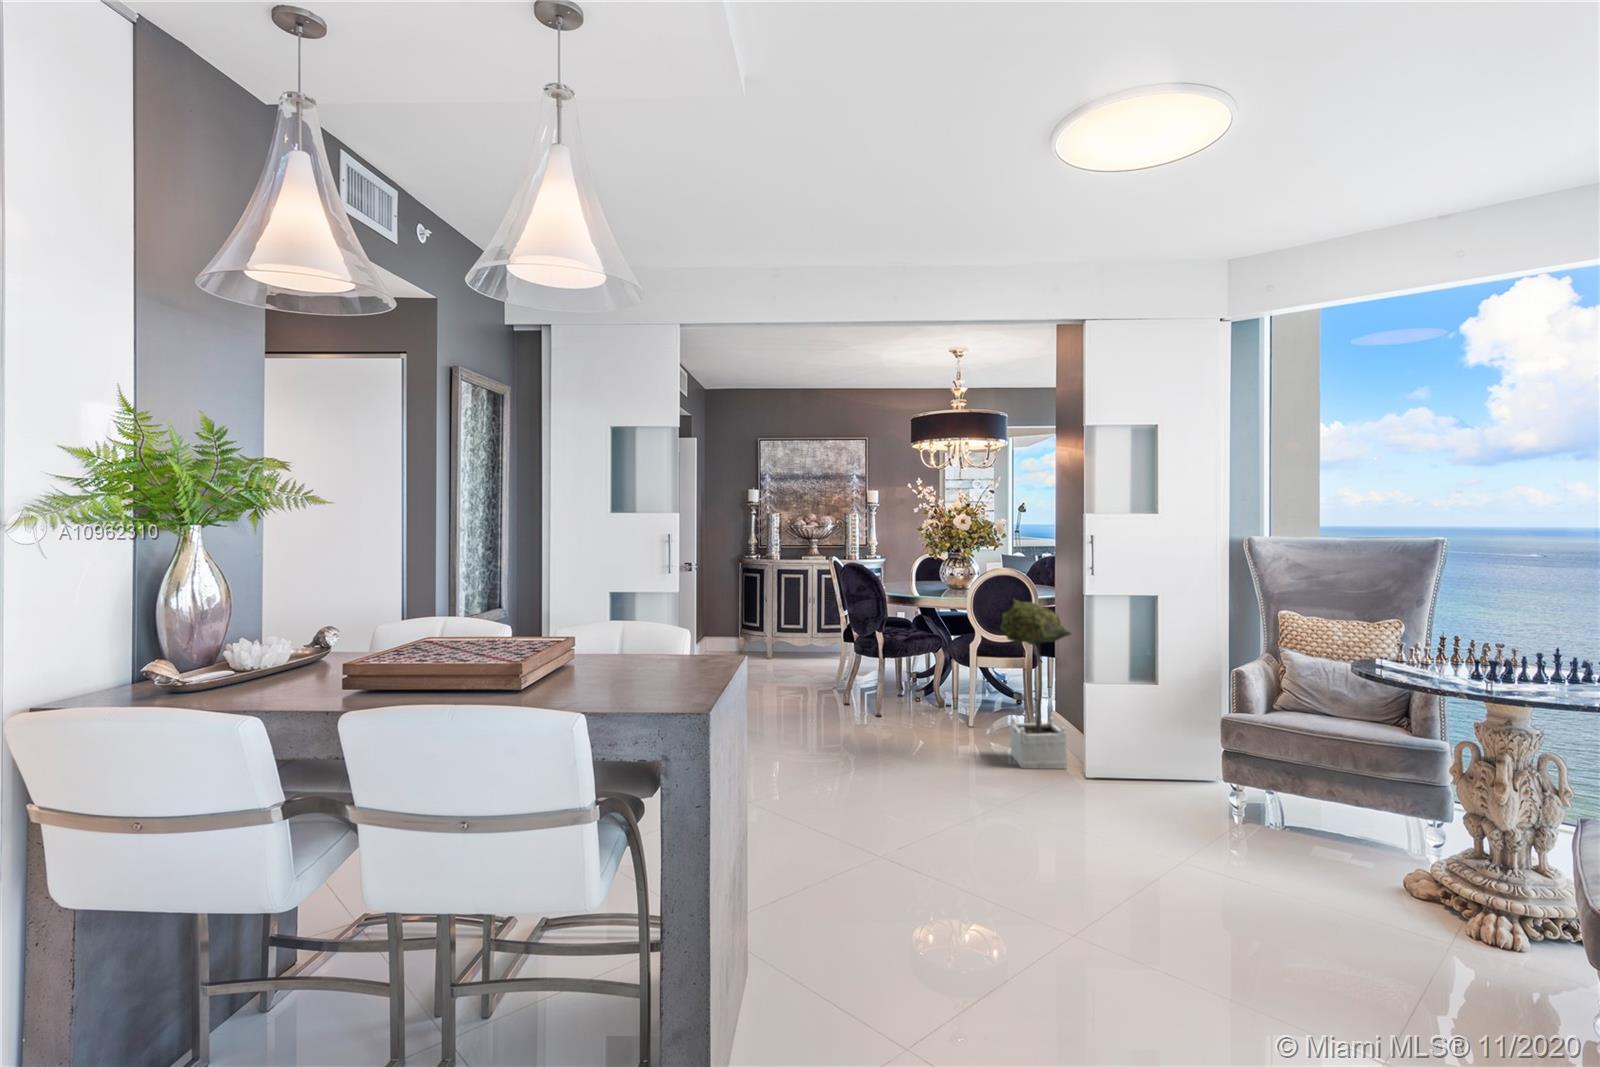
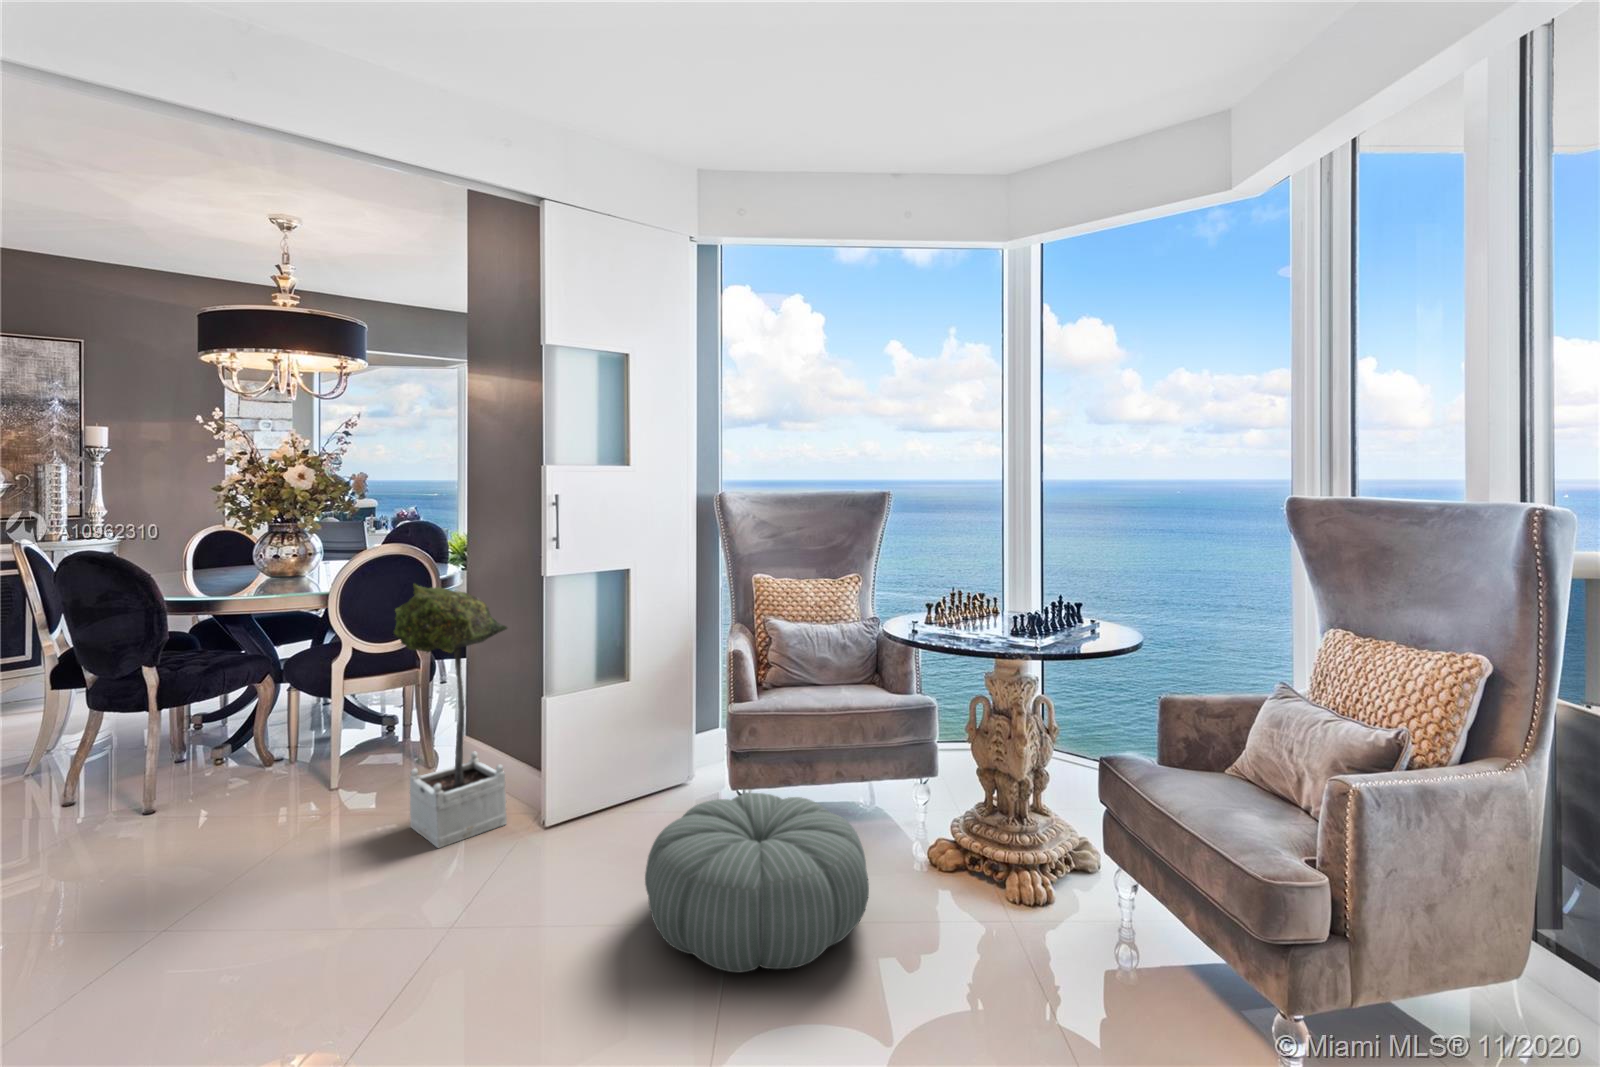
pouf: none [1120,773,1304,886] -> present [645,793,869,973]

